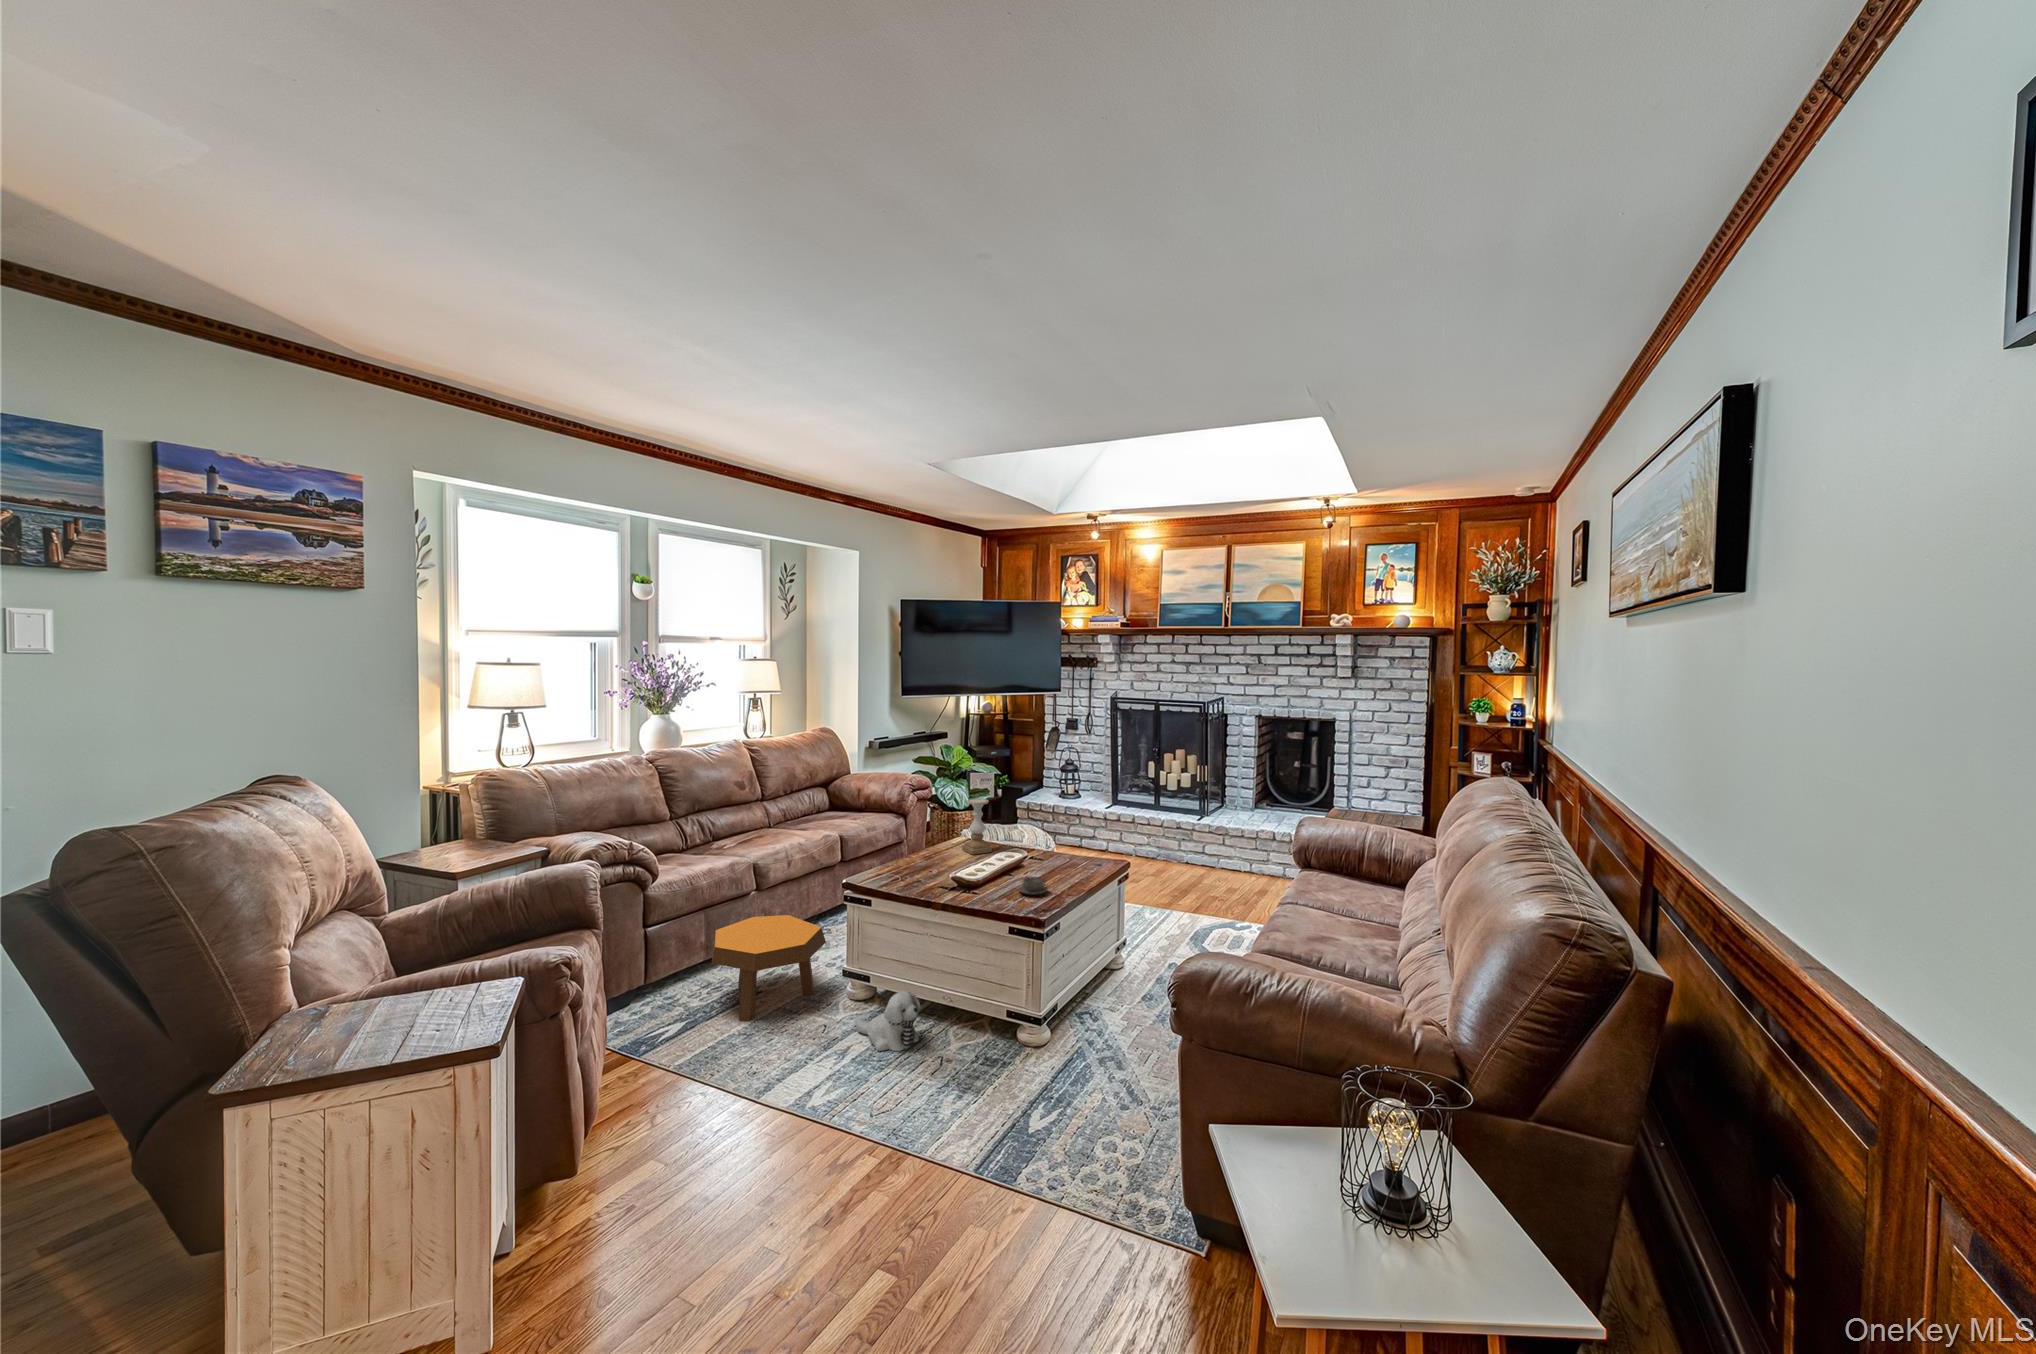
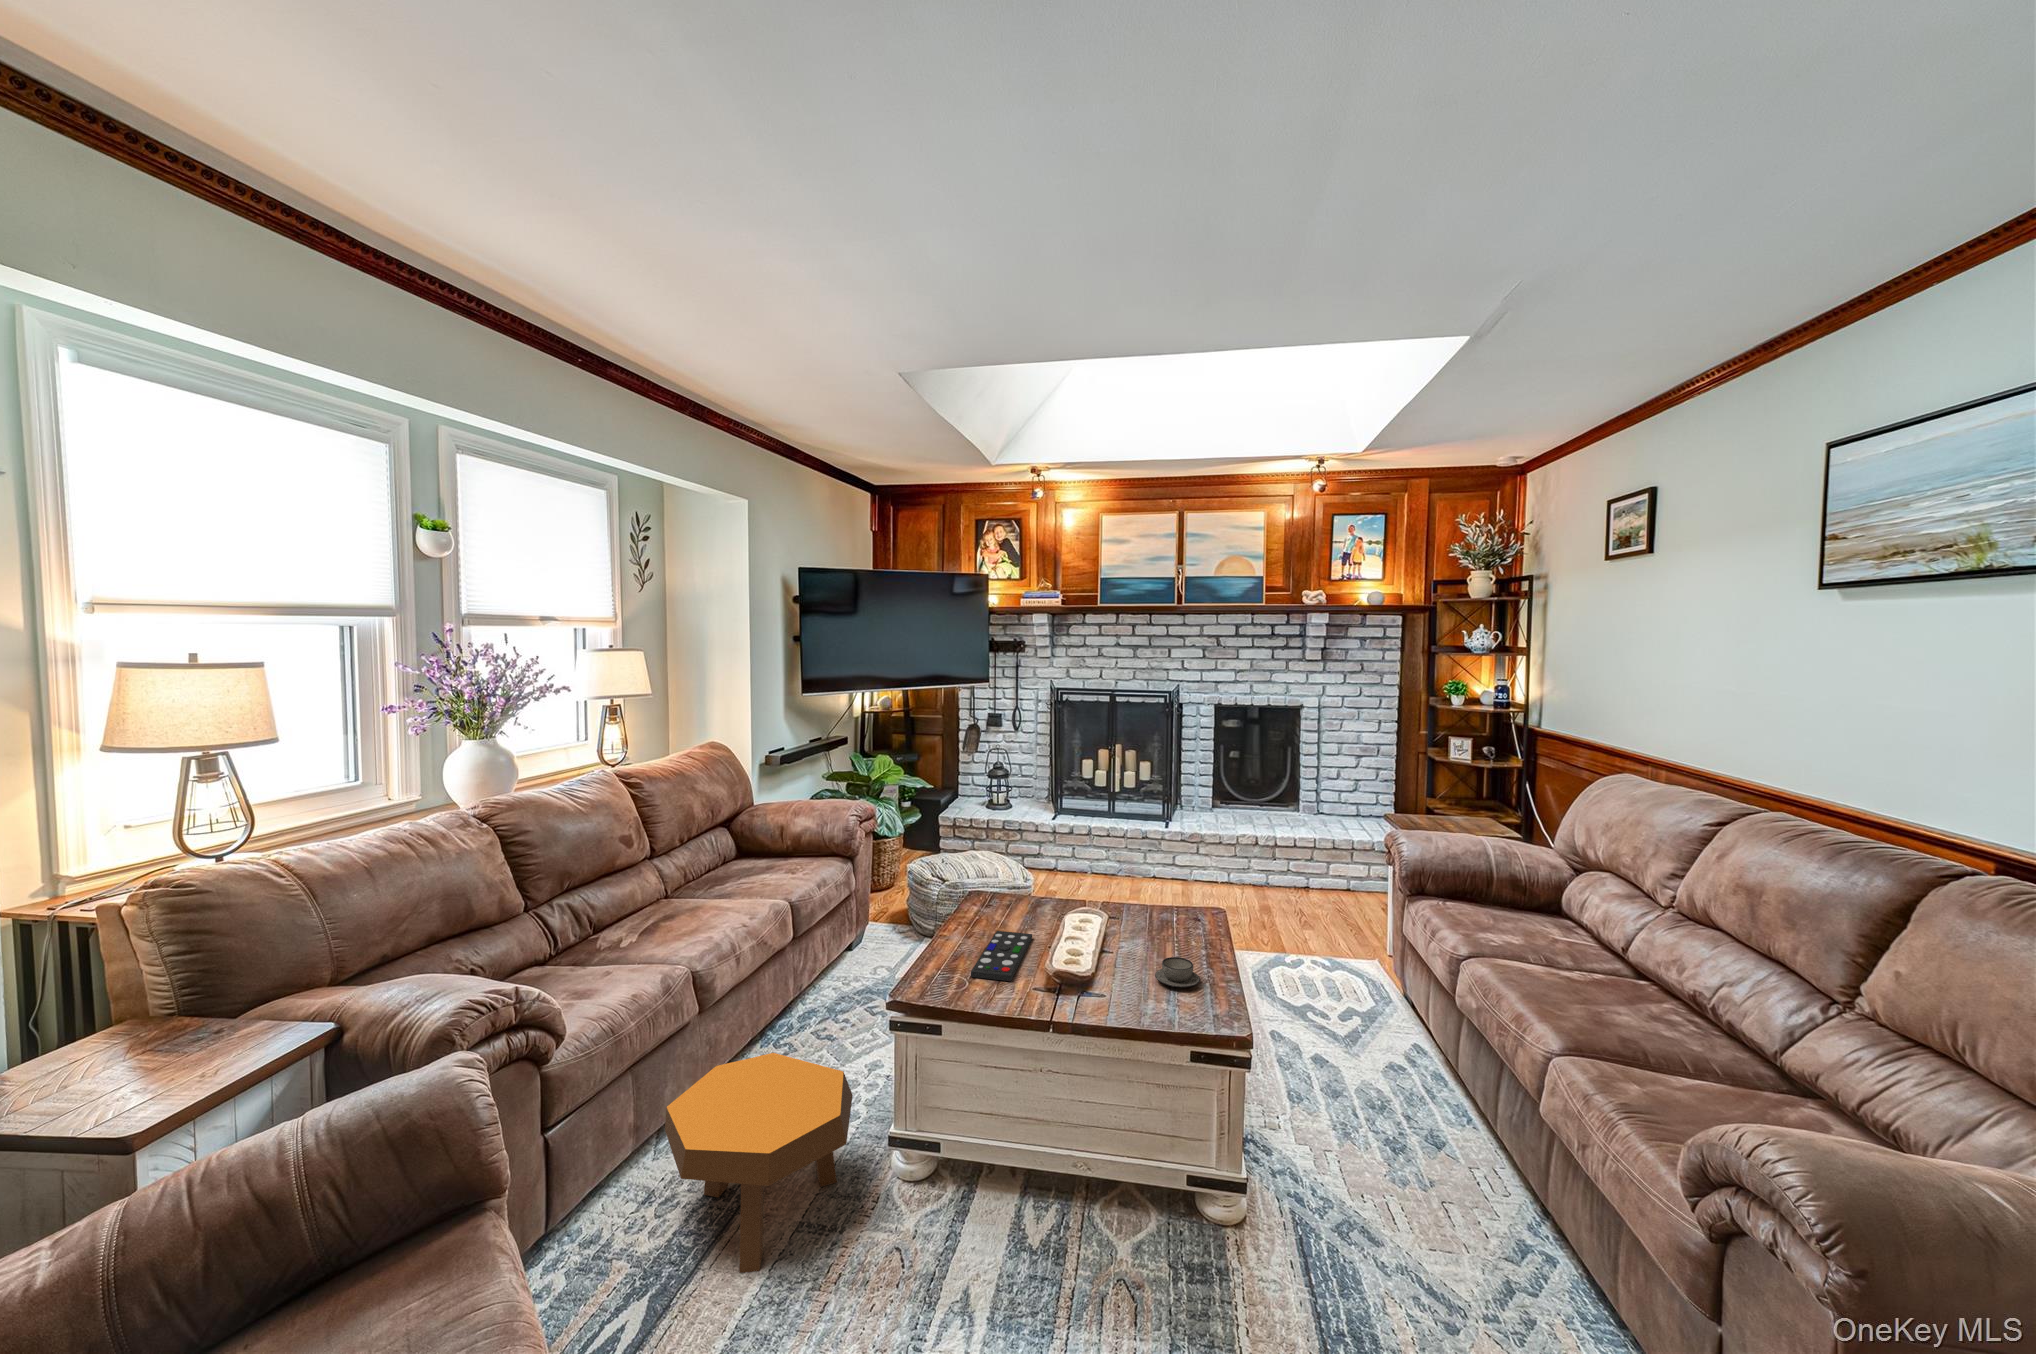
candle holder: present [962,798,992,855] -> none [1004,838,1048,920]
remote control: none [904,857,965,882] -> present [971,931,1032,981]
plush toy: present [855,991,921,1051] -> none [951,1178,1073,1296]

